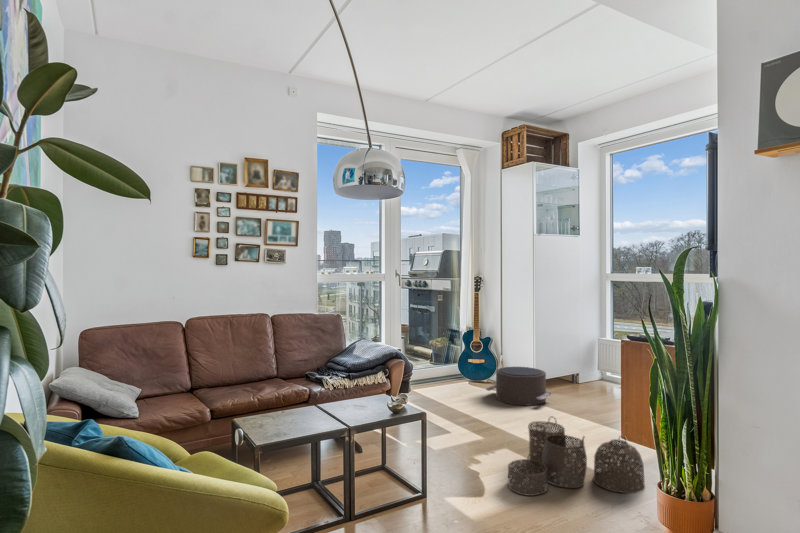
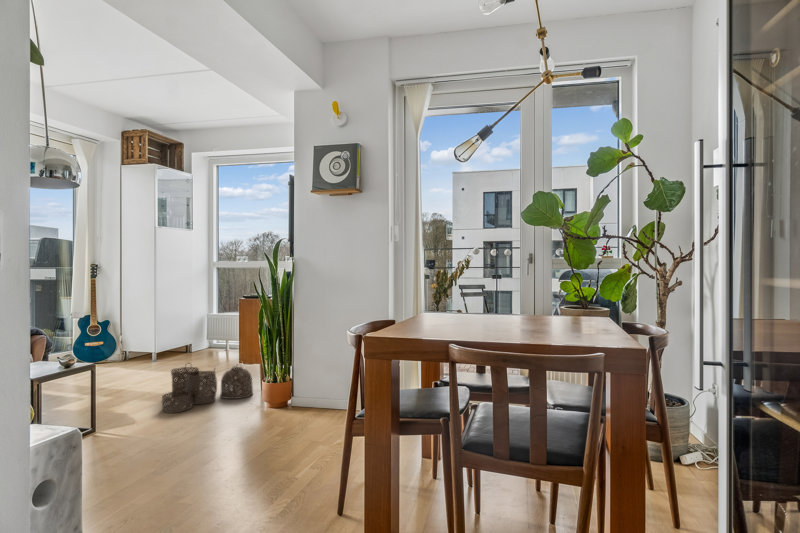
pouf: present [486,367,552,405] -> none [111,341,174,372]

